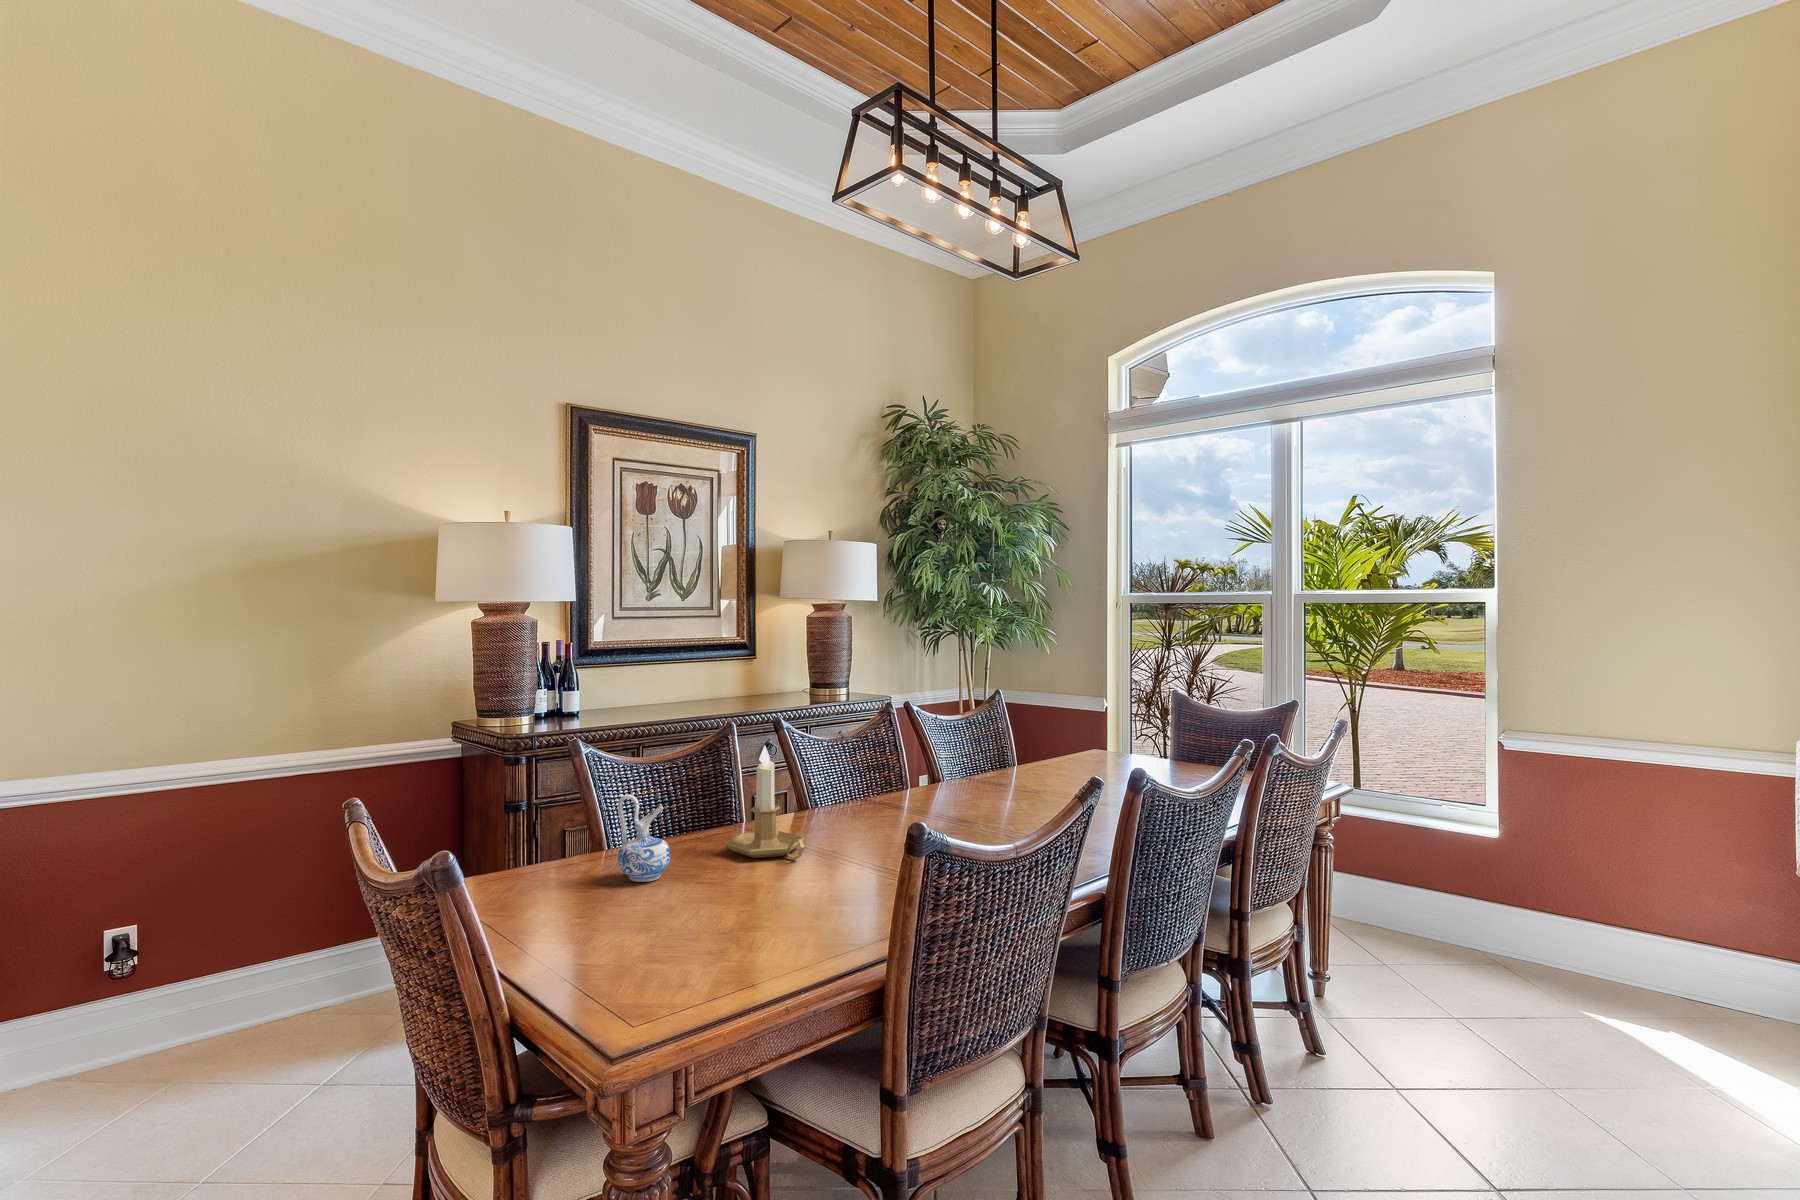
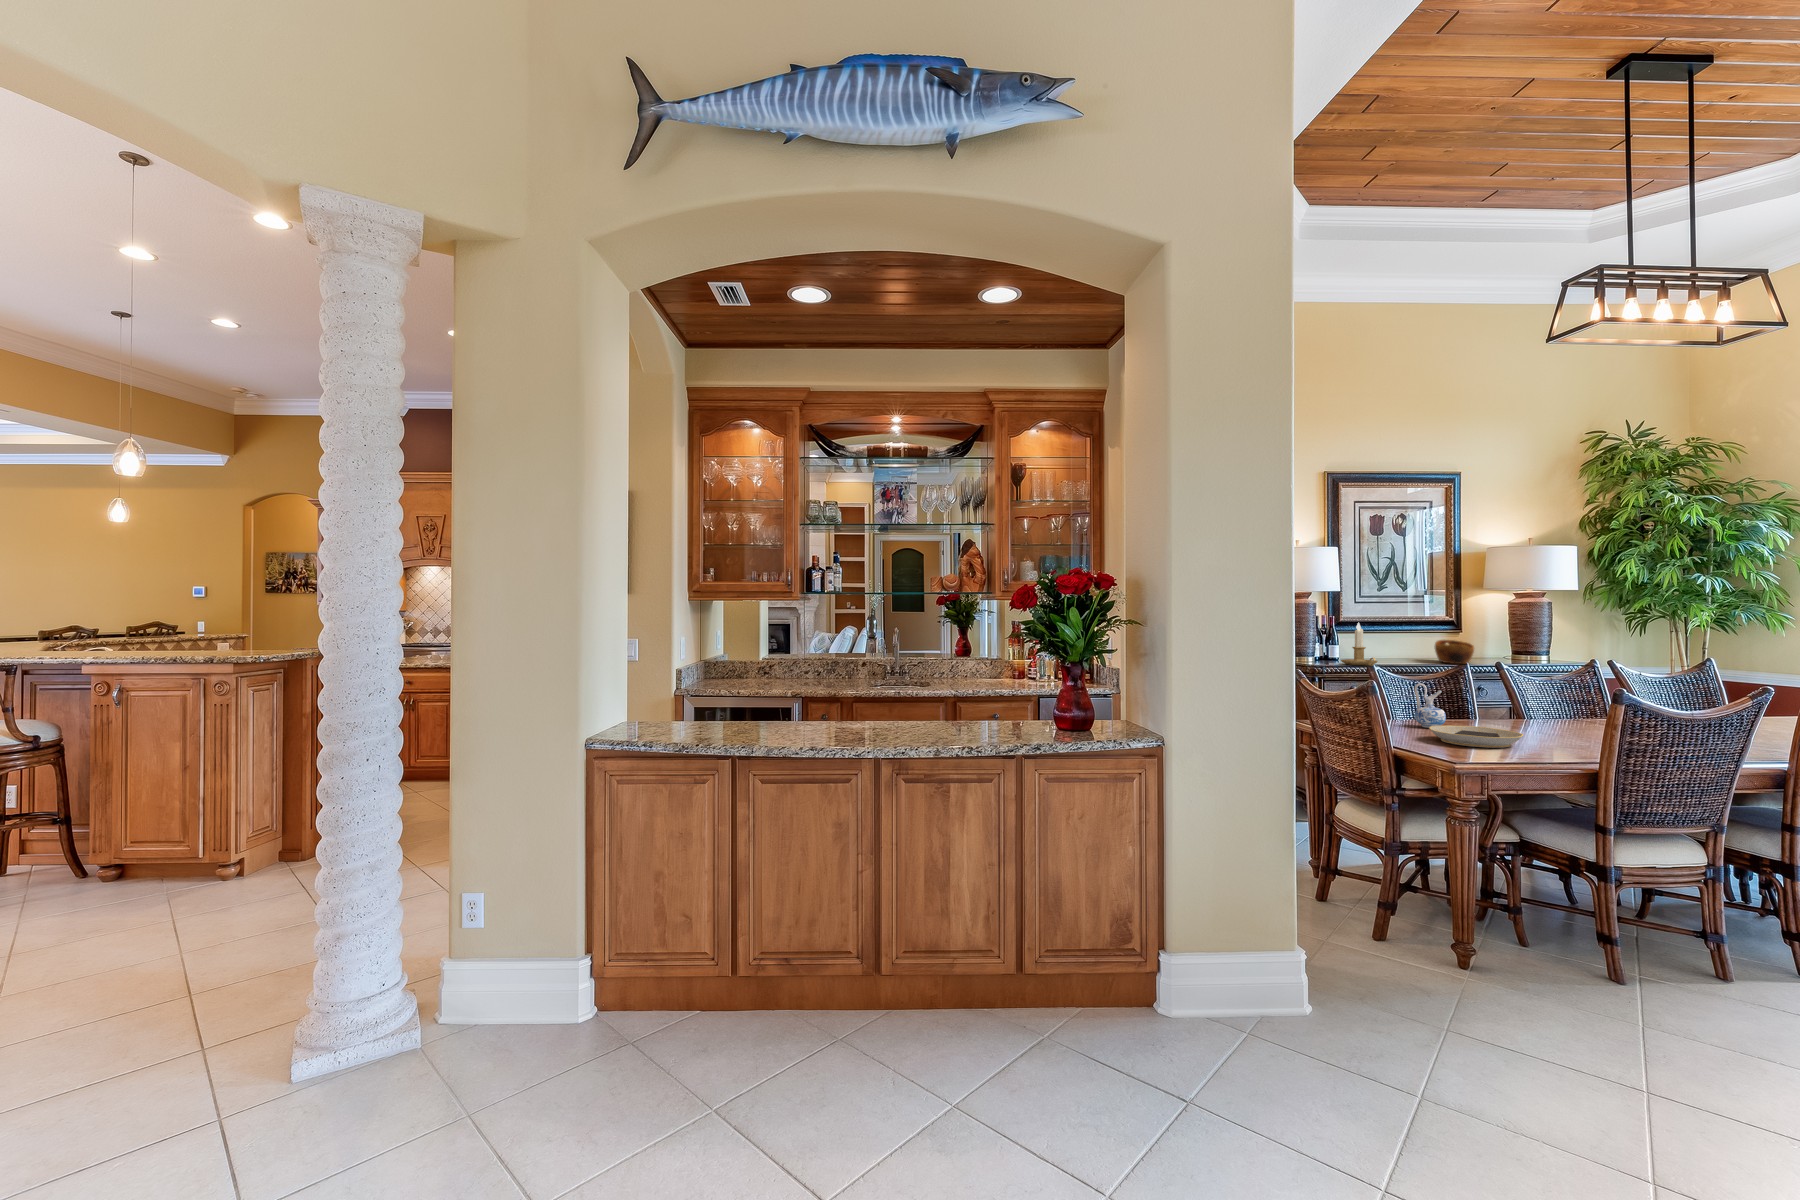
wooden bowl: none [714,671,762,710] -> present [1435,640,1474,664]
candlestick: present [725,746,805,860] -> present [1341,622,1378,666]
plate: none [613,885,775,956] -> present [1429,726,1523,748]

